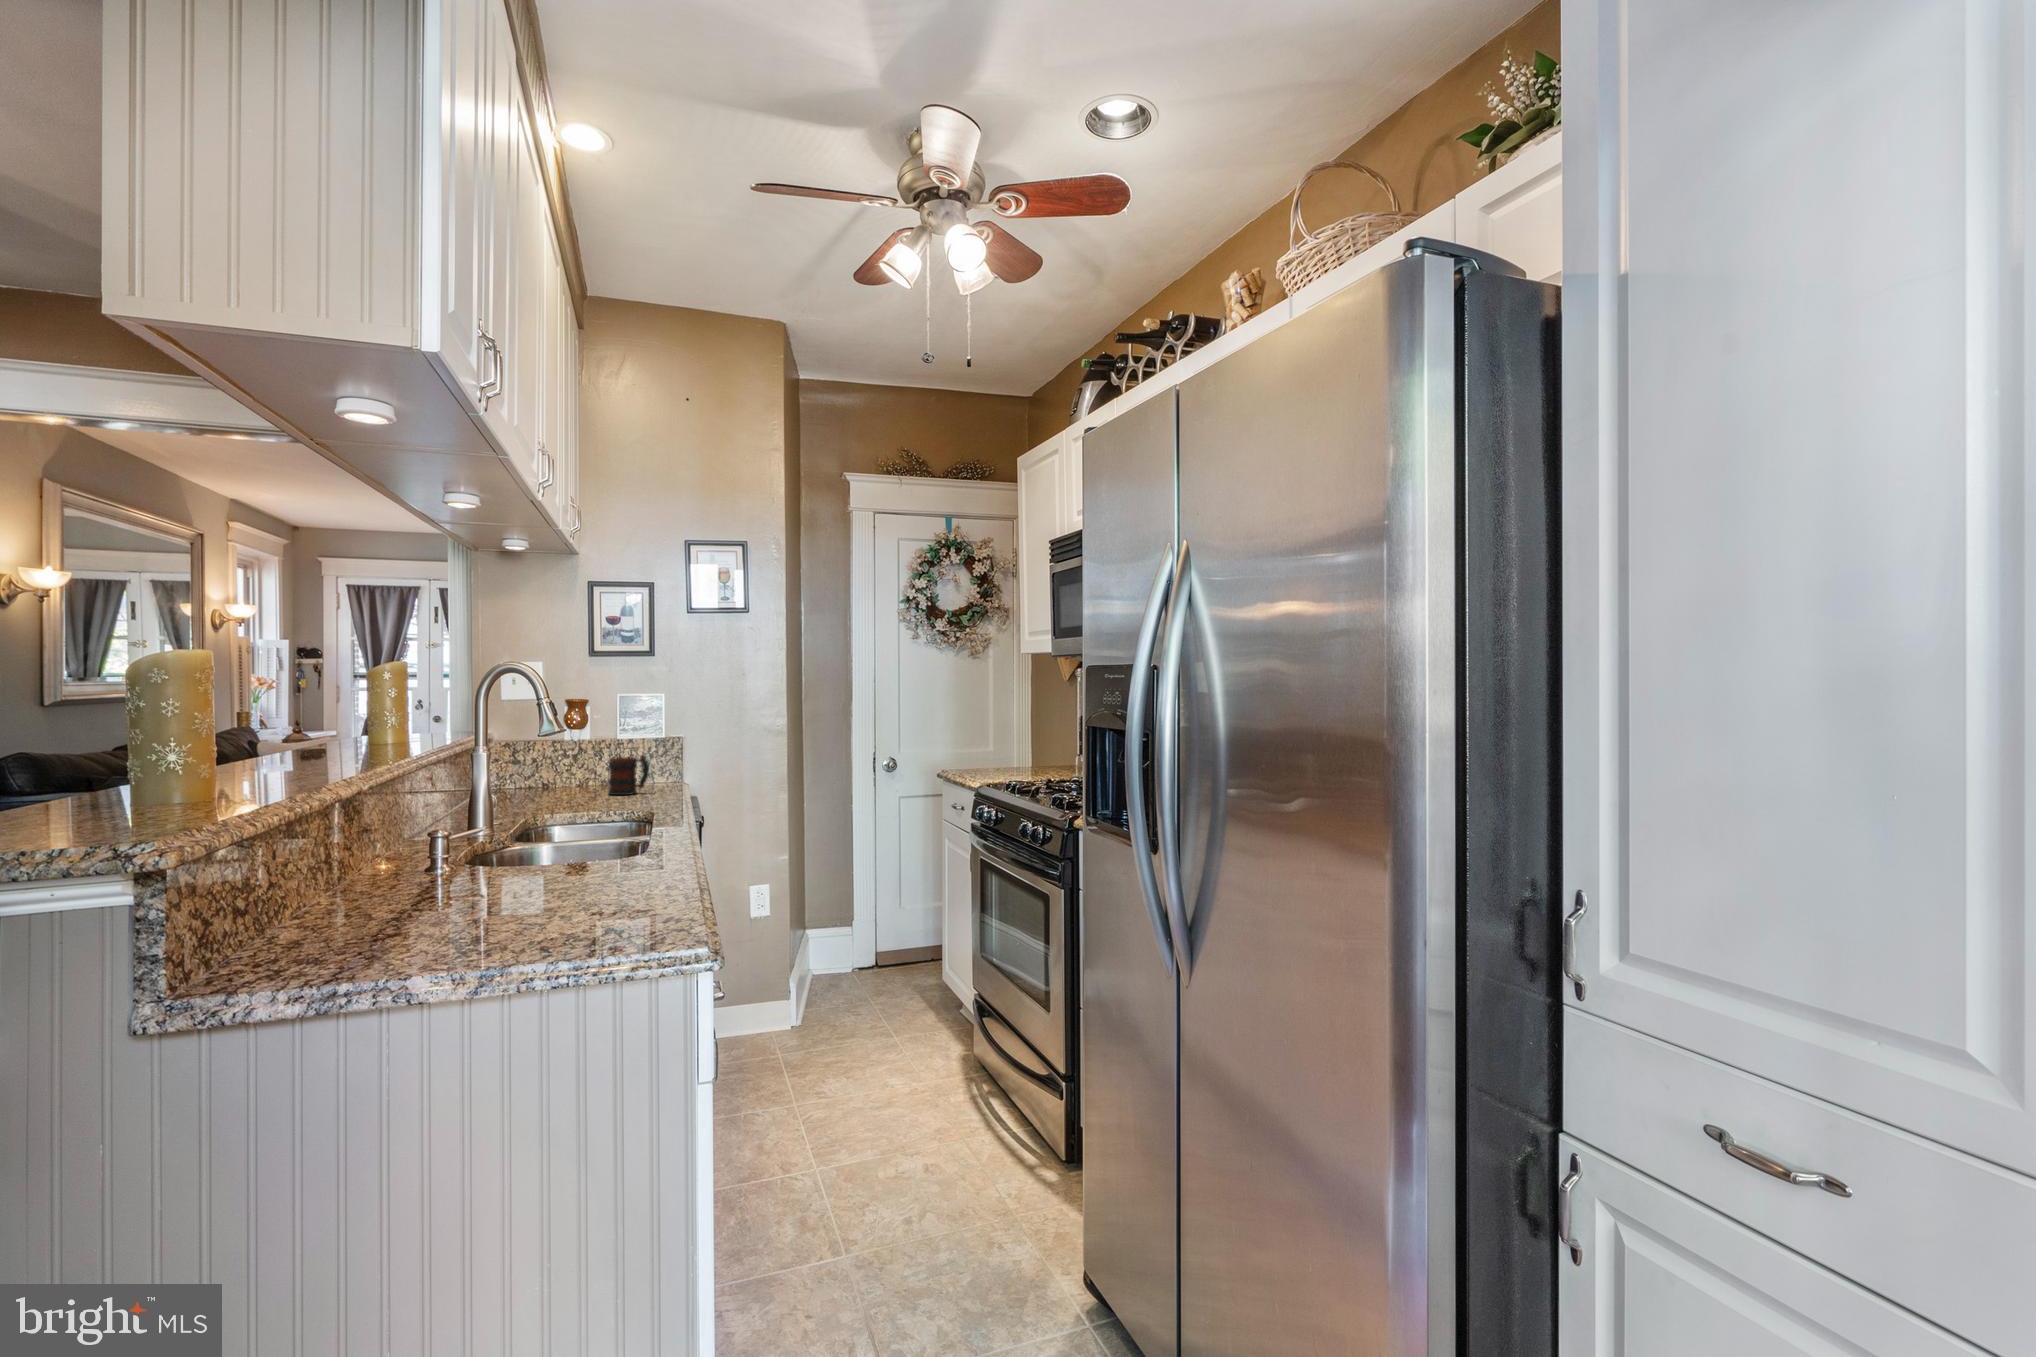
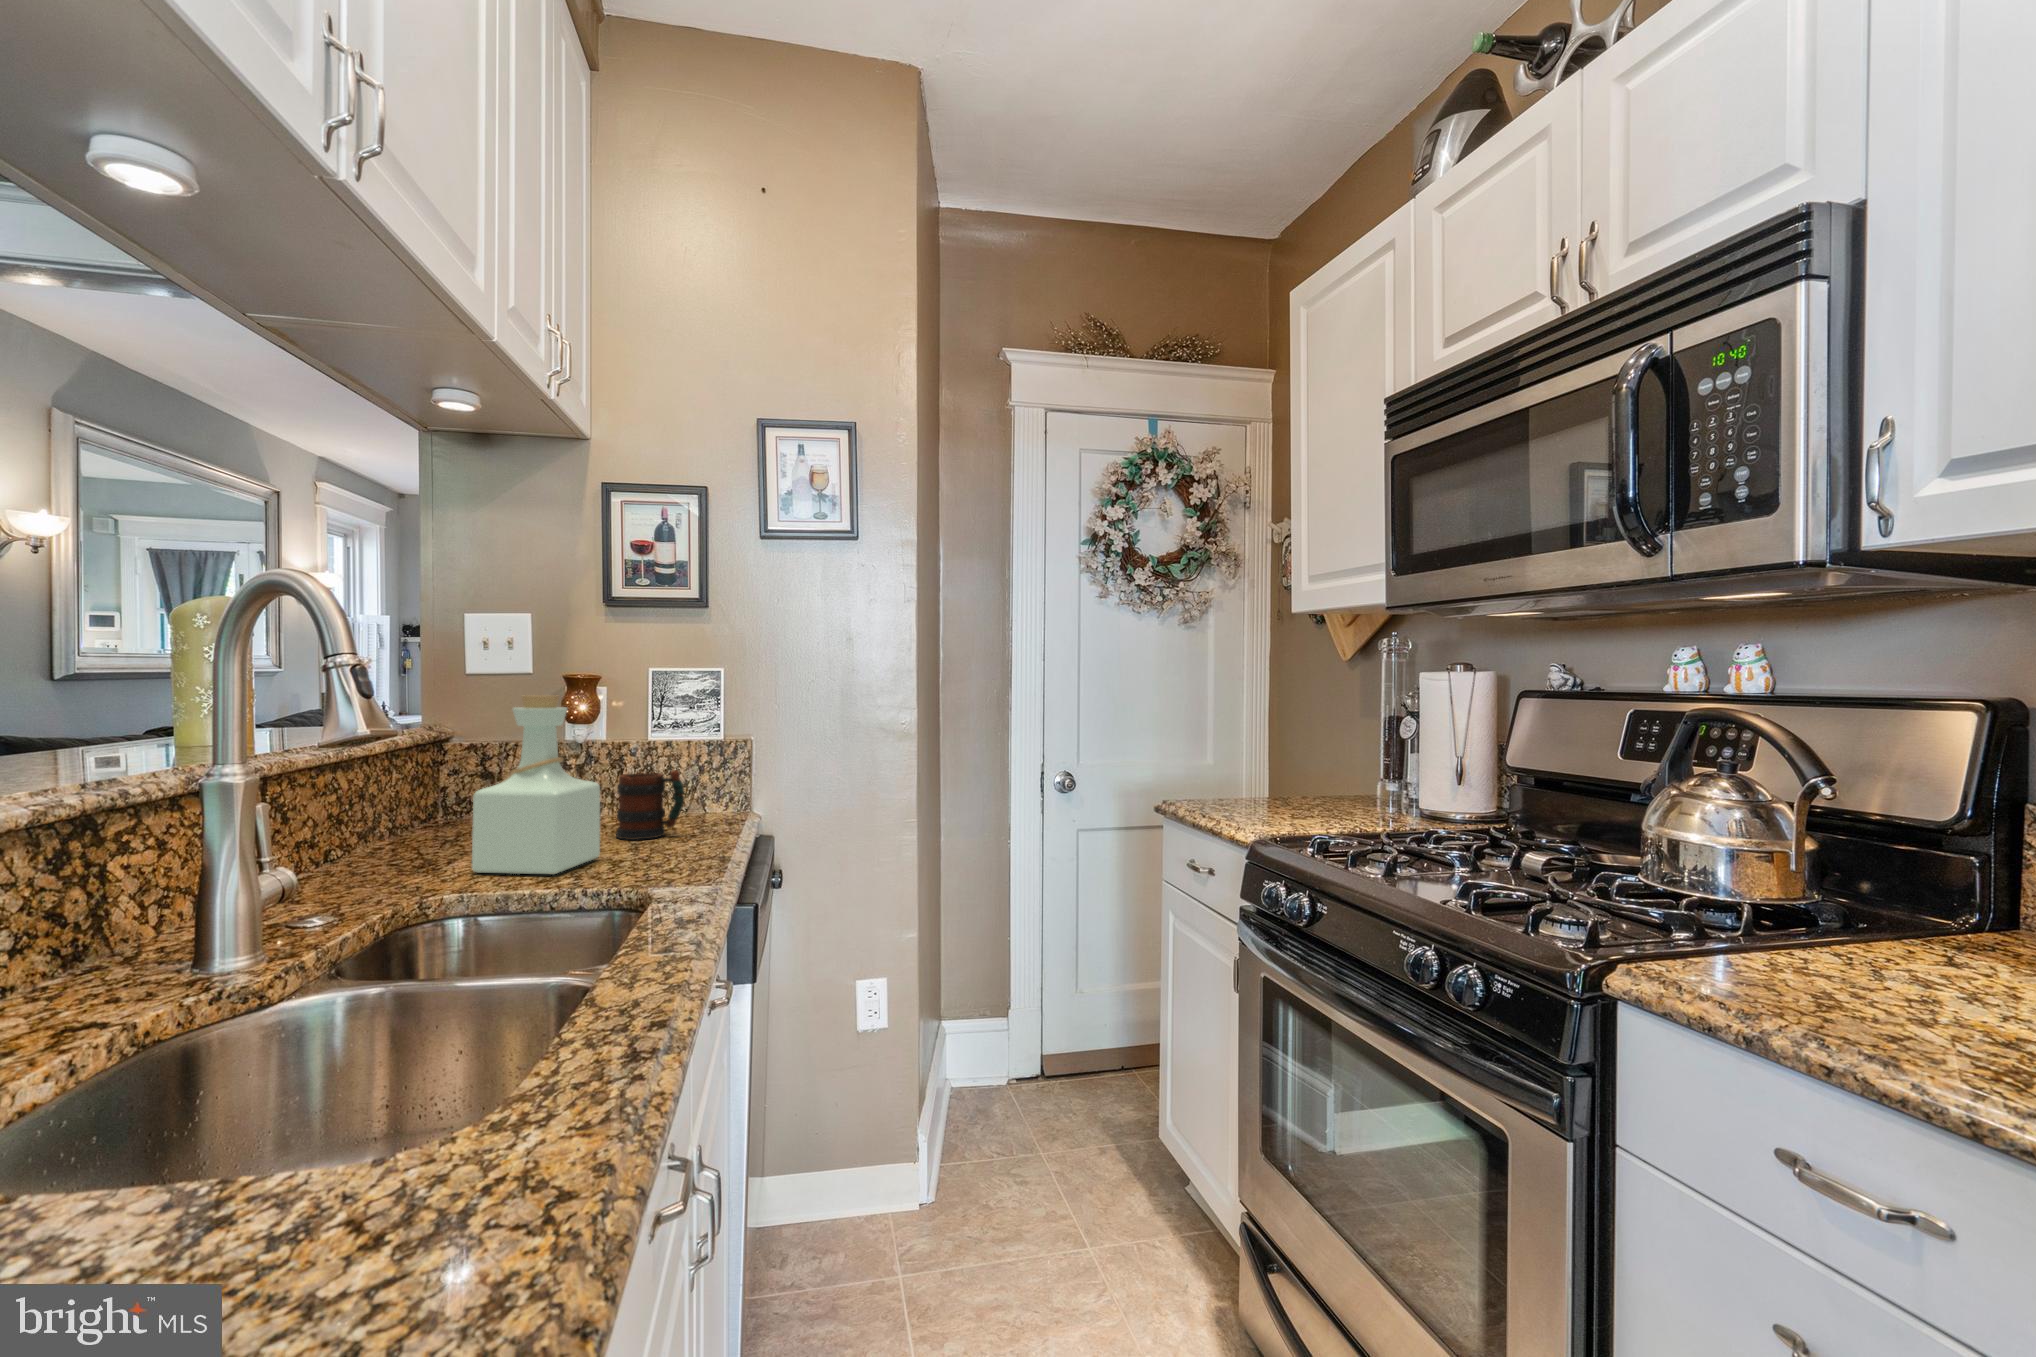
bottle: none [546,713,610,808] -> present [472,695,600,875]

